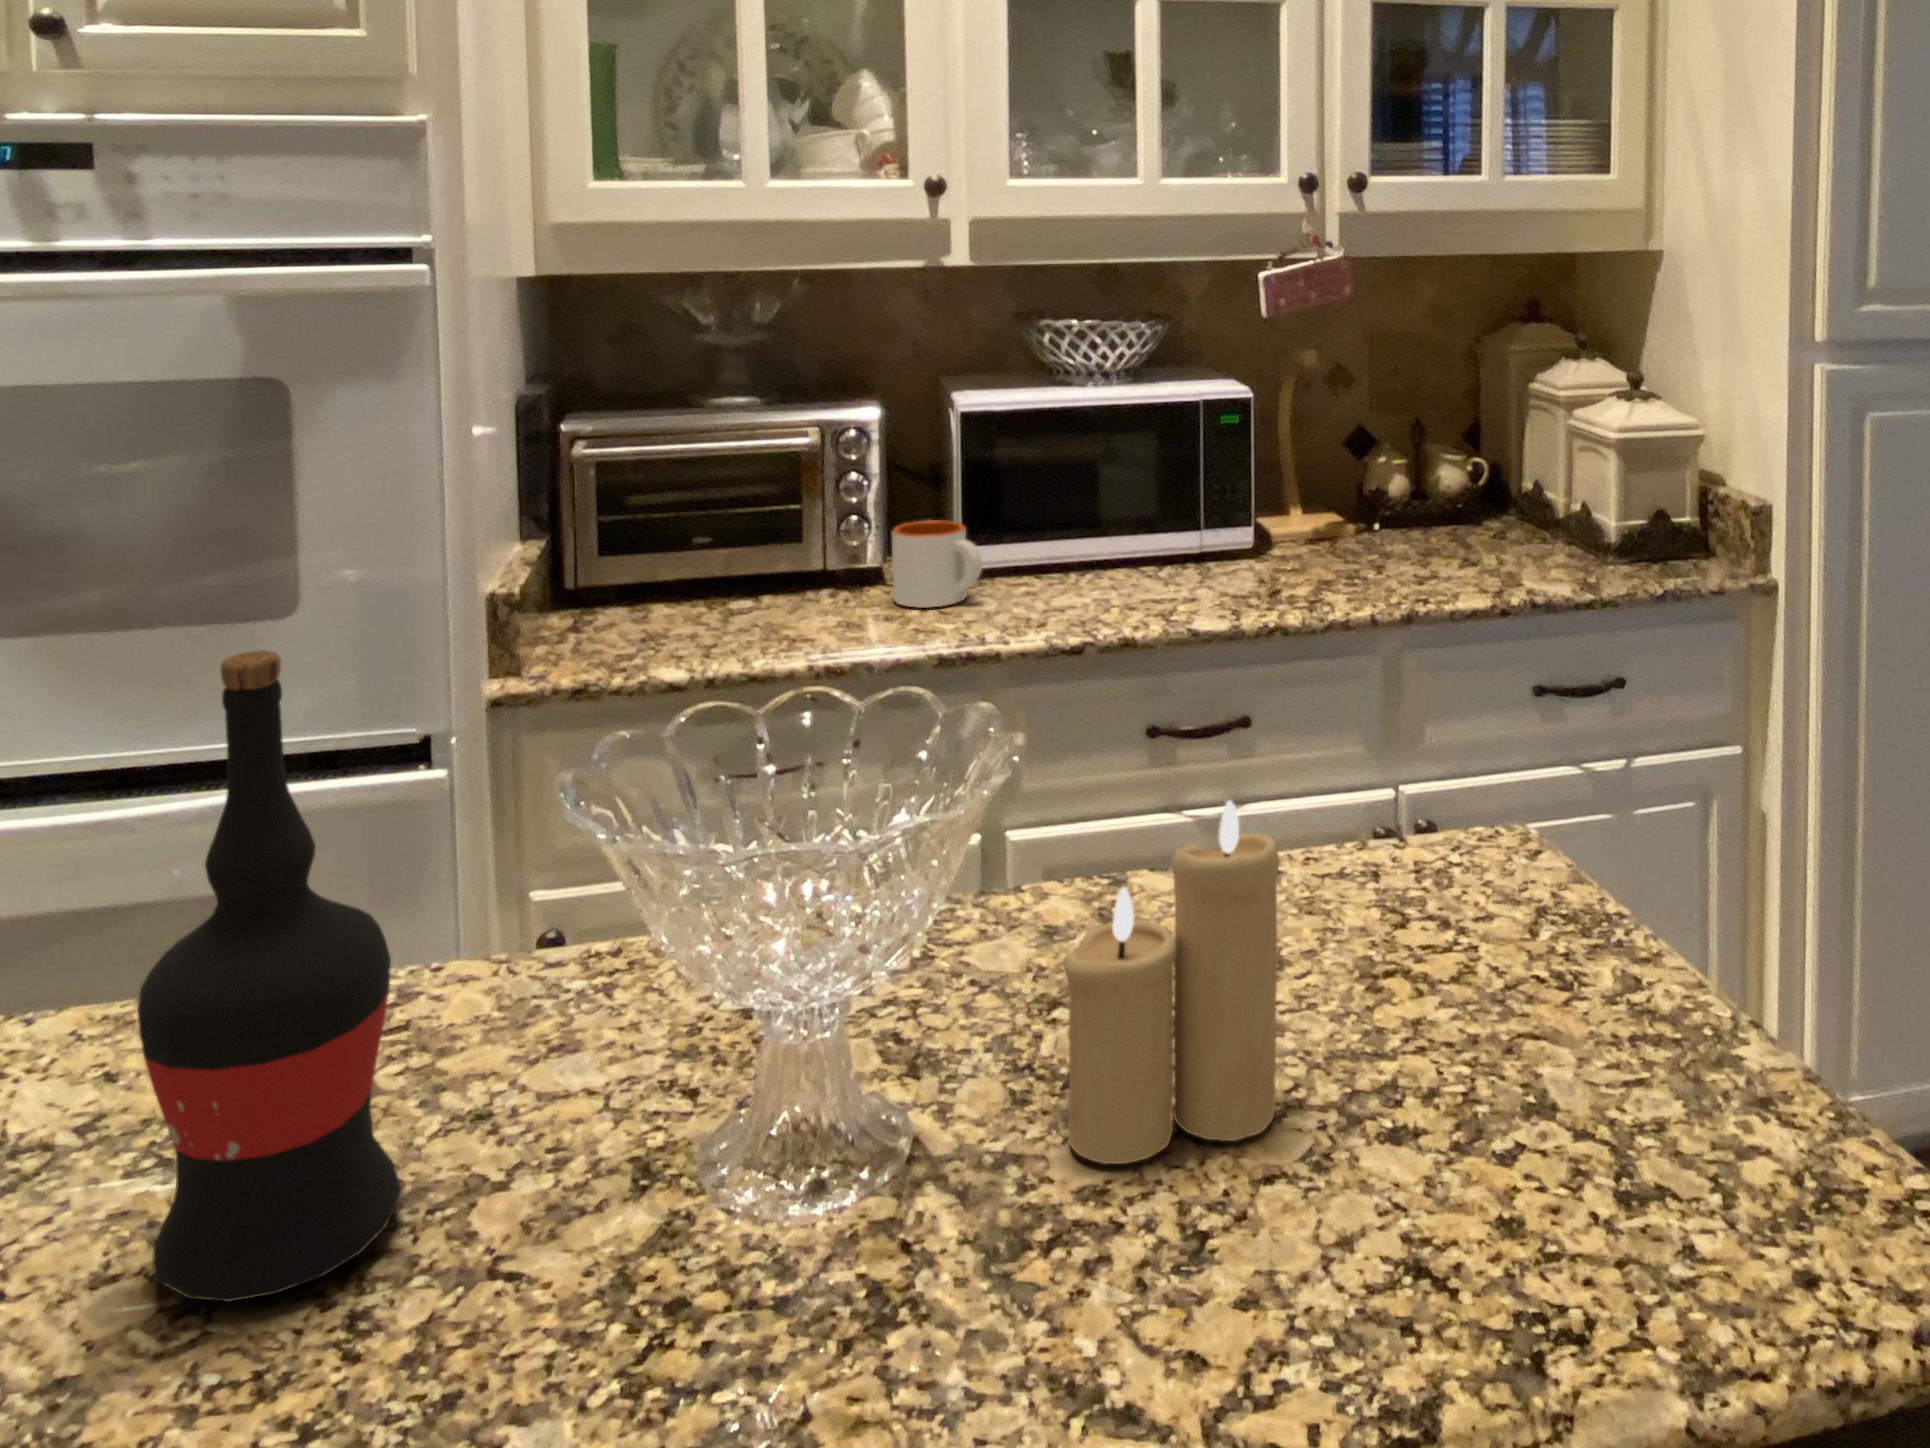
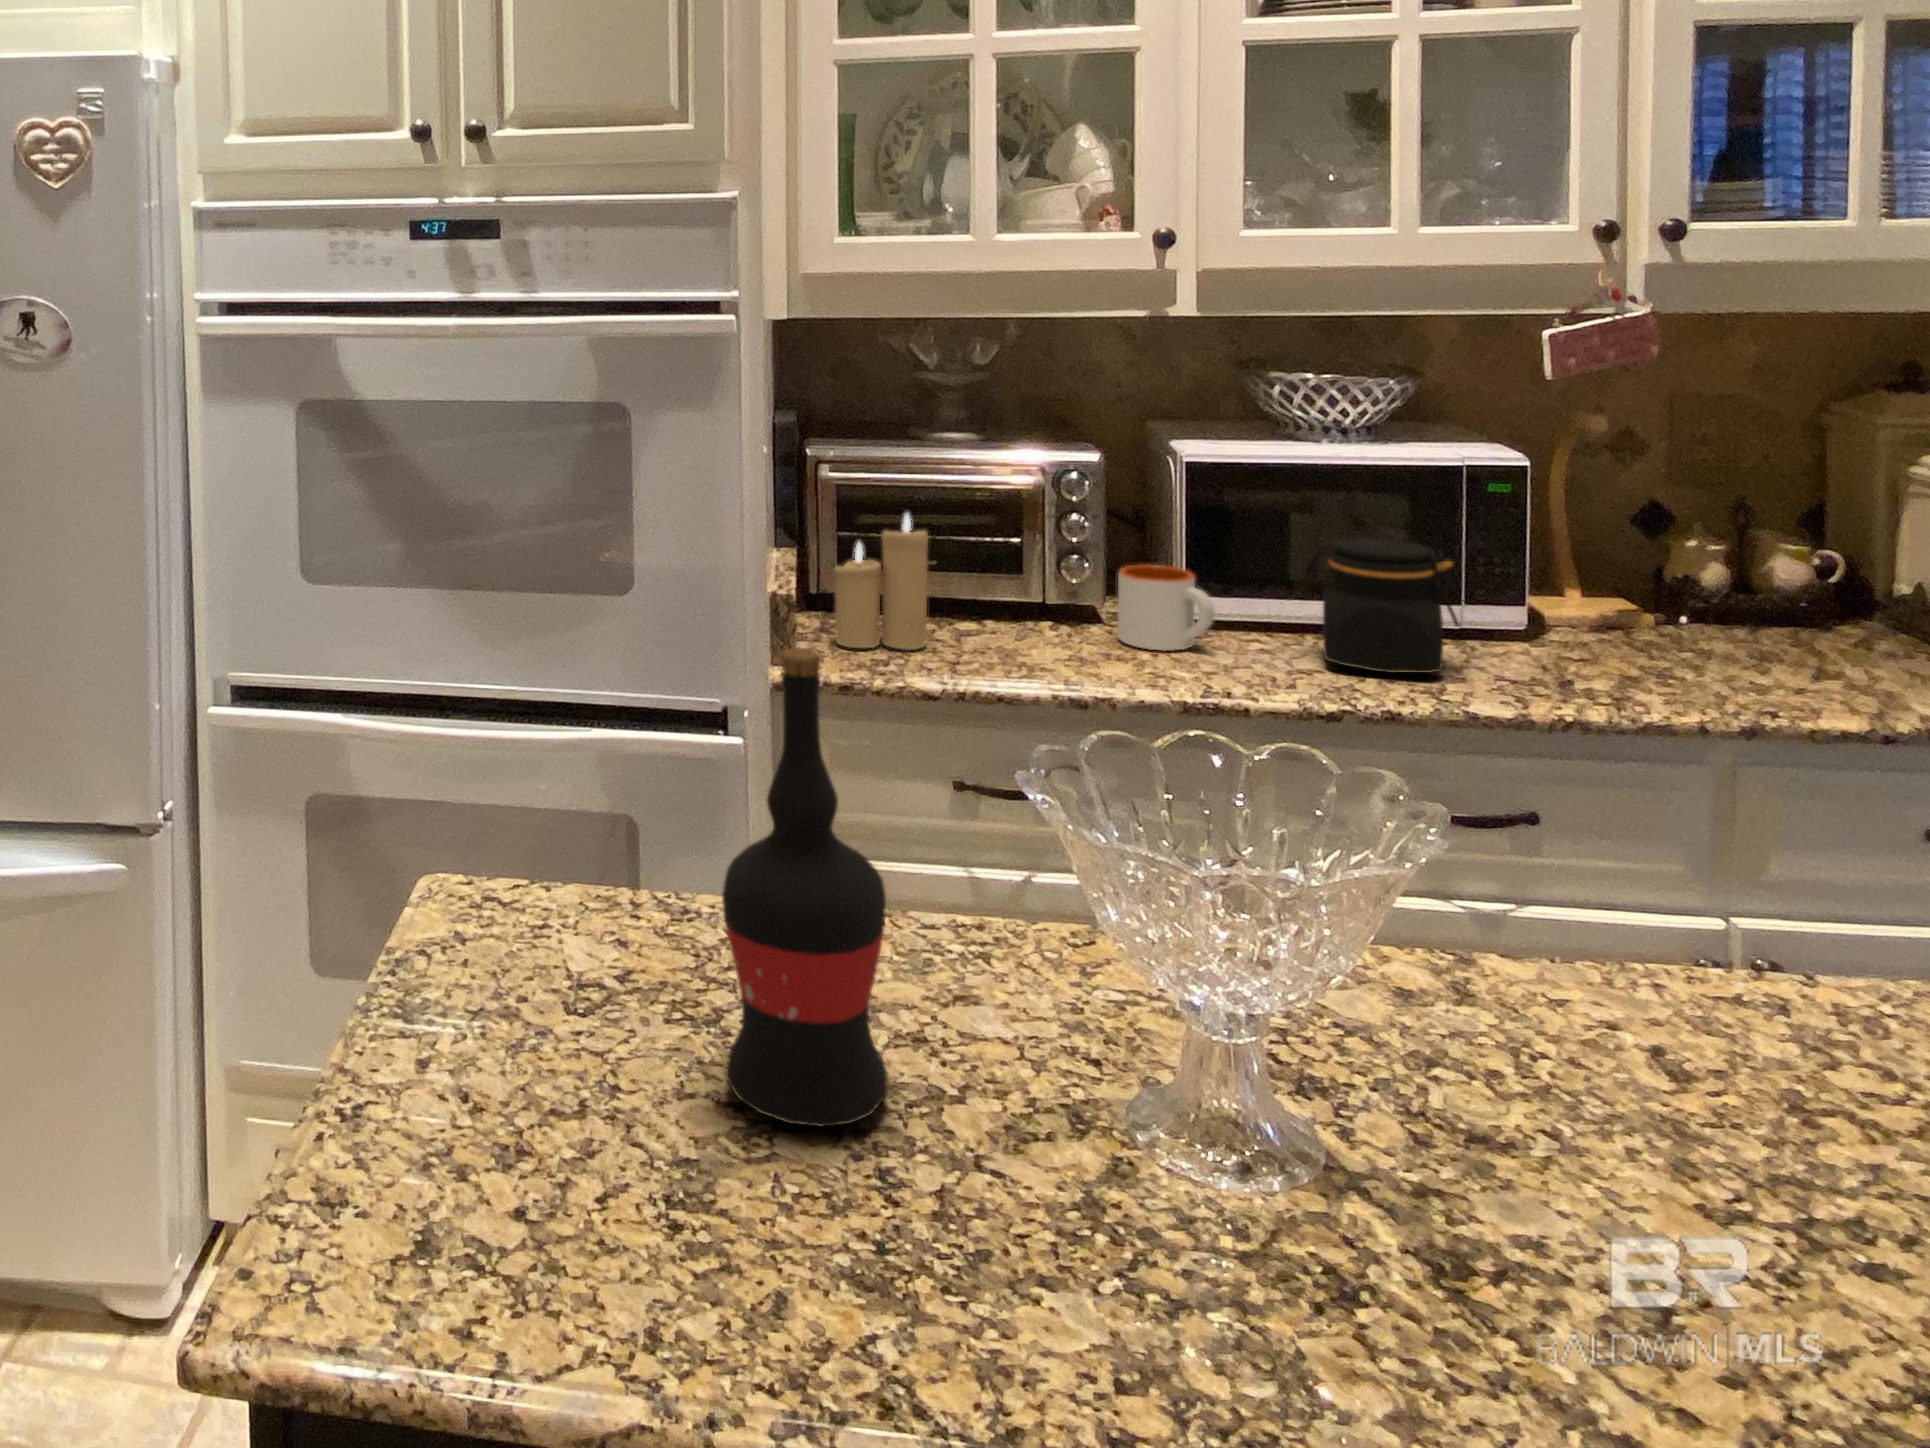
jar: none [1062,475,1193,604] -> present [1305,537,1459,673]
candle: present [1063,800,1279,1164] -> present [834,513,928,650]

